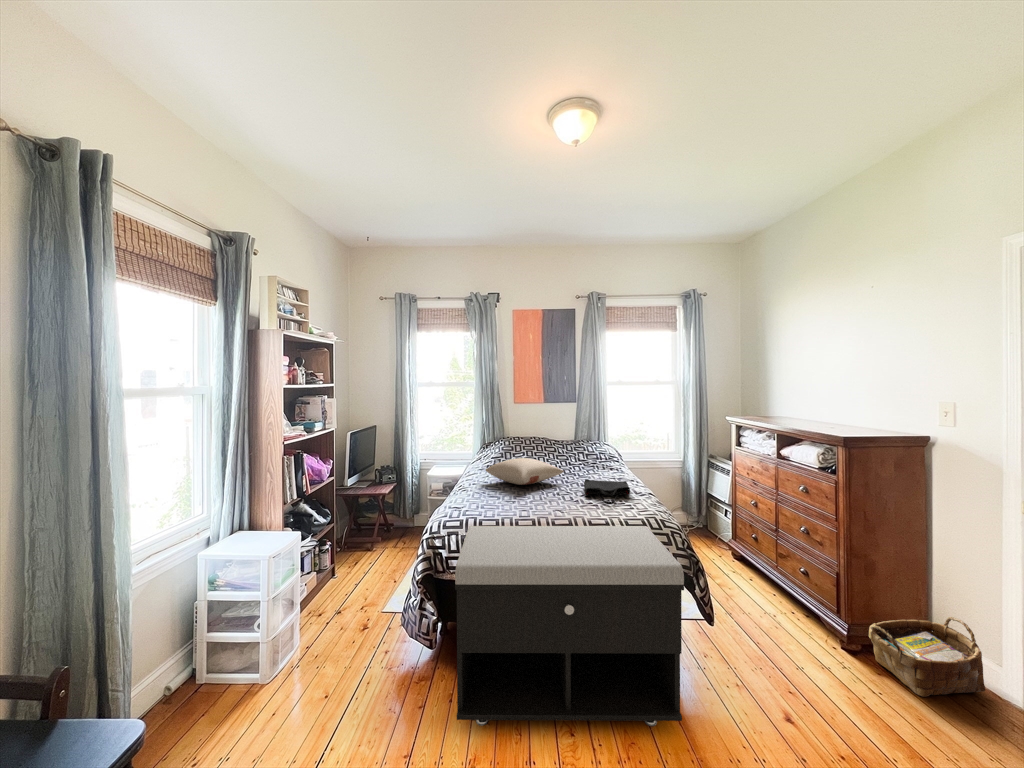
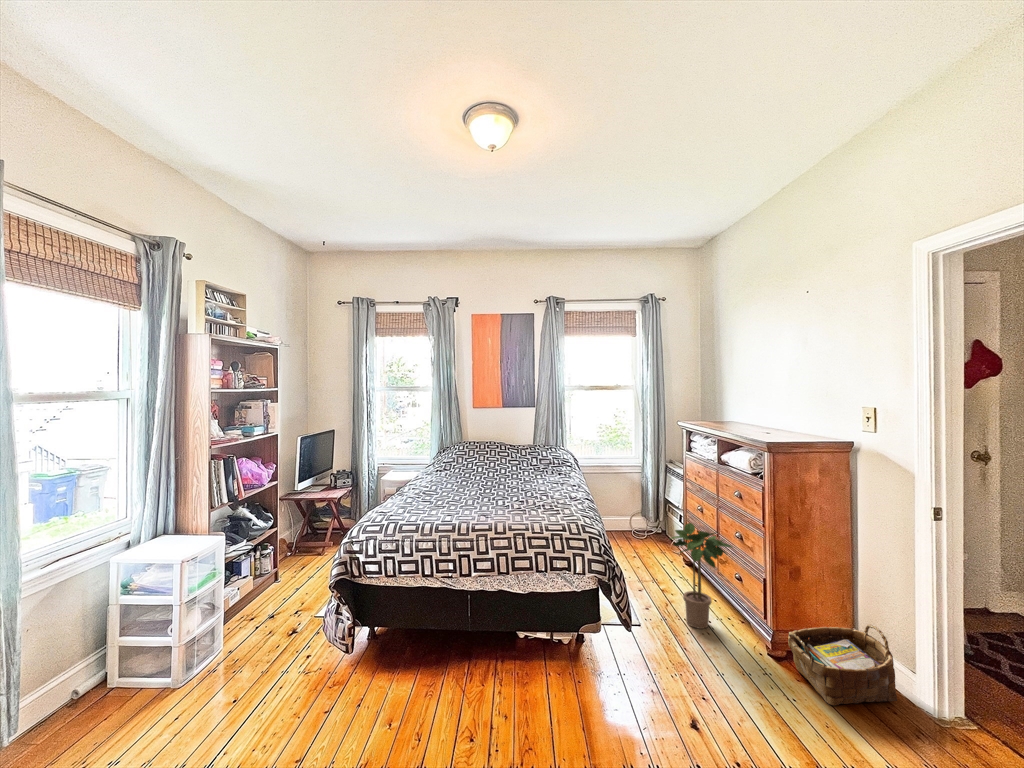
pillow: present [486,458,564,485] -> none [428,463,505,490]
tote bag: present [584,479,630,504] -> none [519,484,566,509]
potted plant: none [734,517,803,622] -> present [671,523,733,629]
storage bench: present [455,526,684,726] -> none [345,530,574,733]

